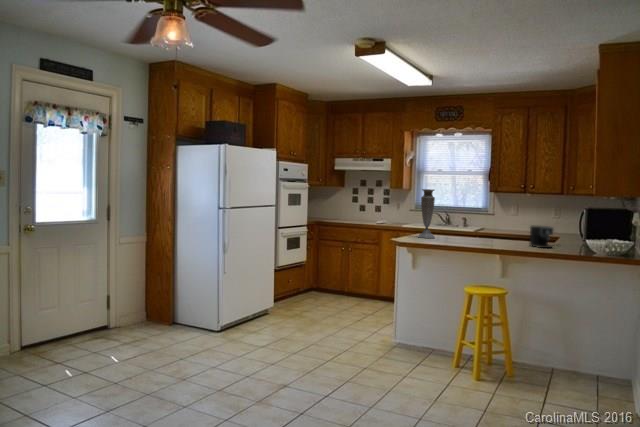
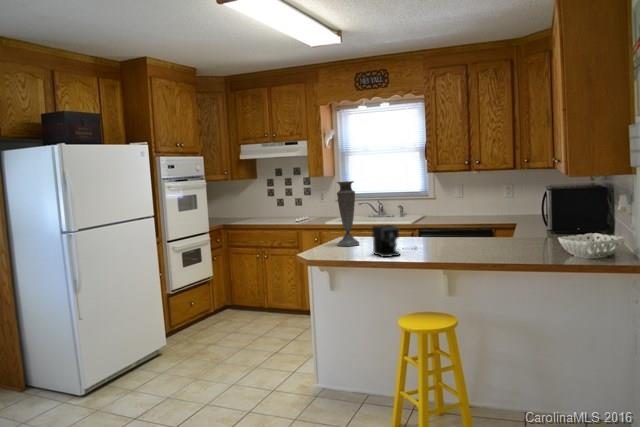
coffee maker: present [530,226,553,248] -> present [372,225,415,257]

